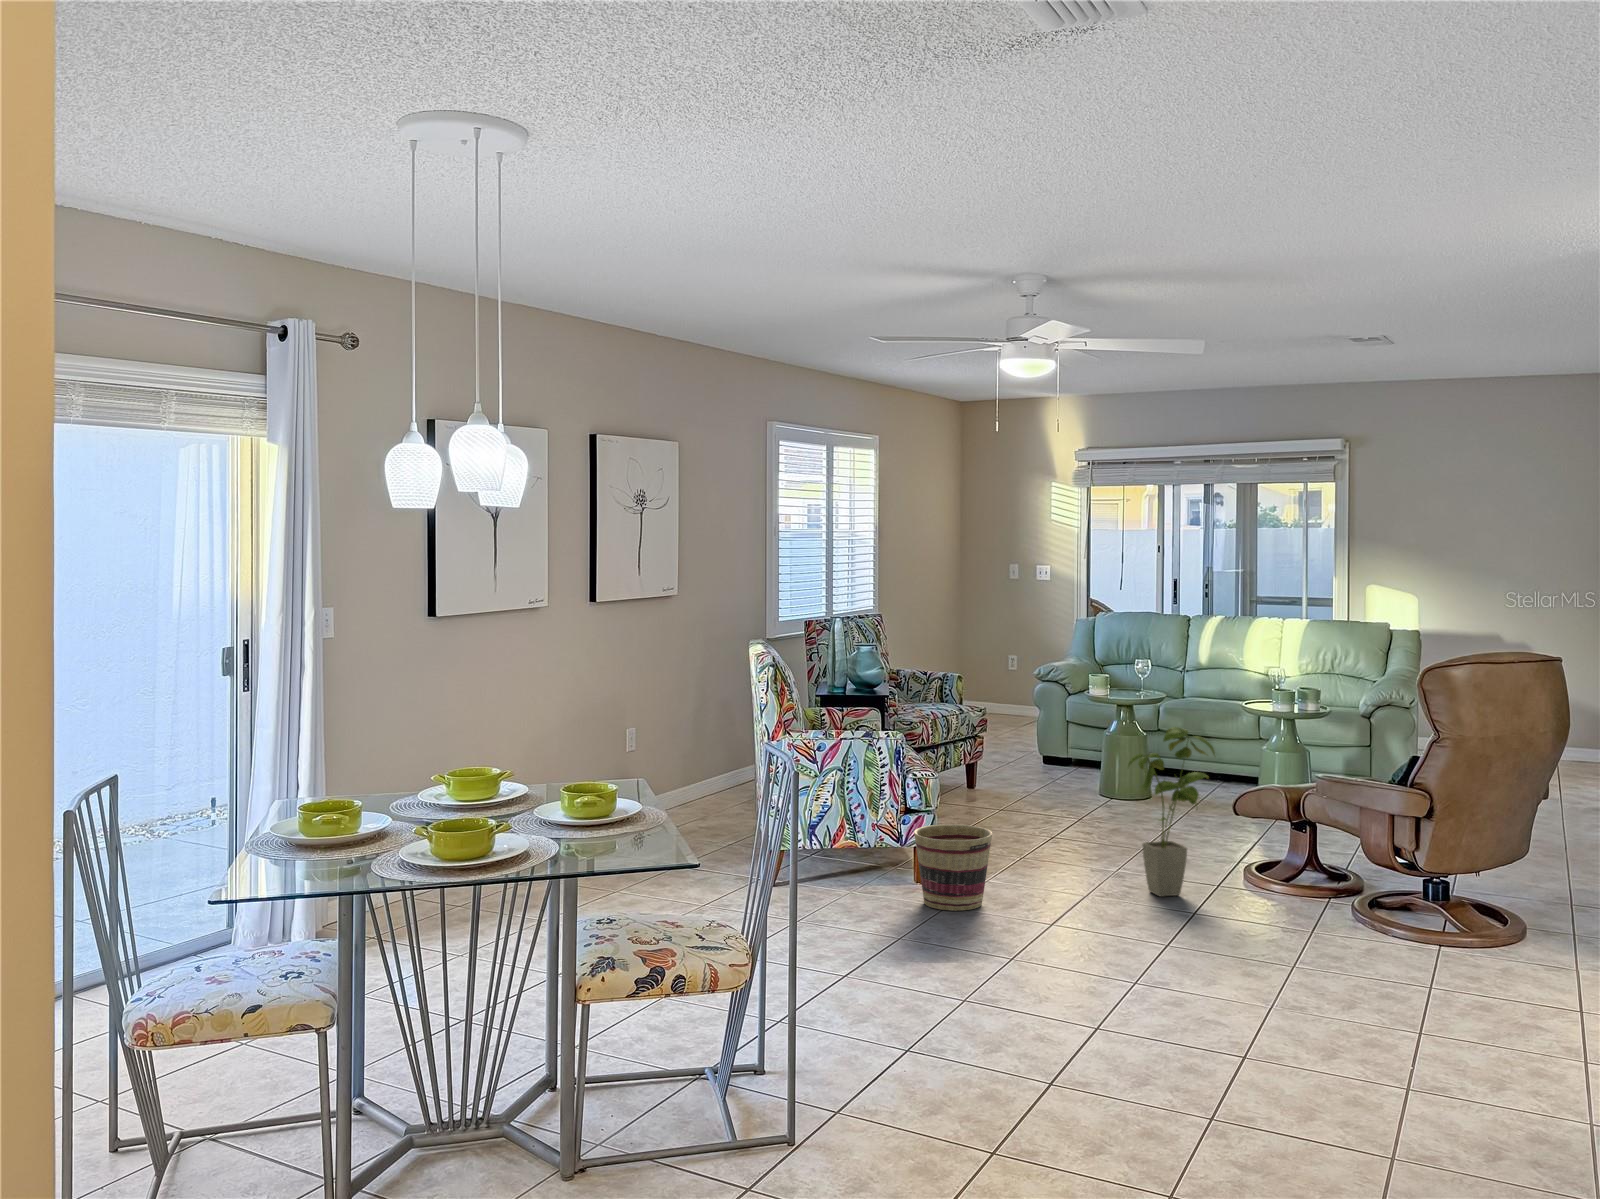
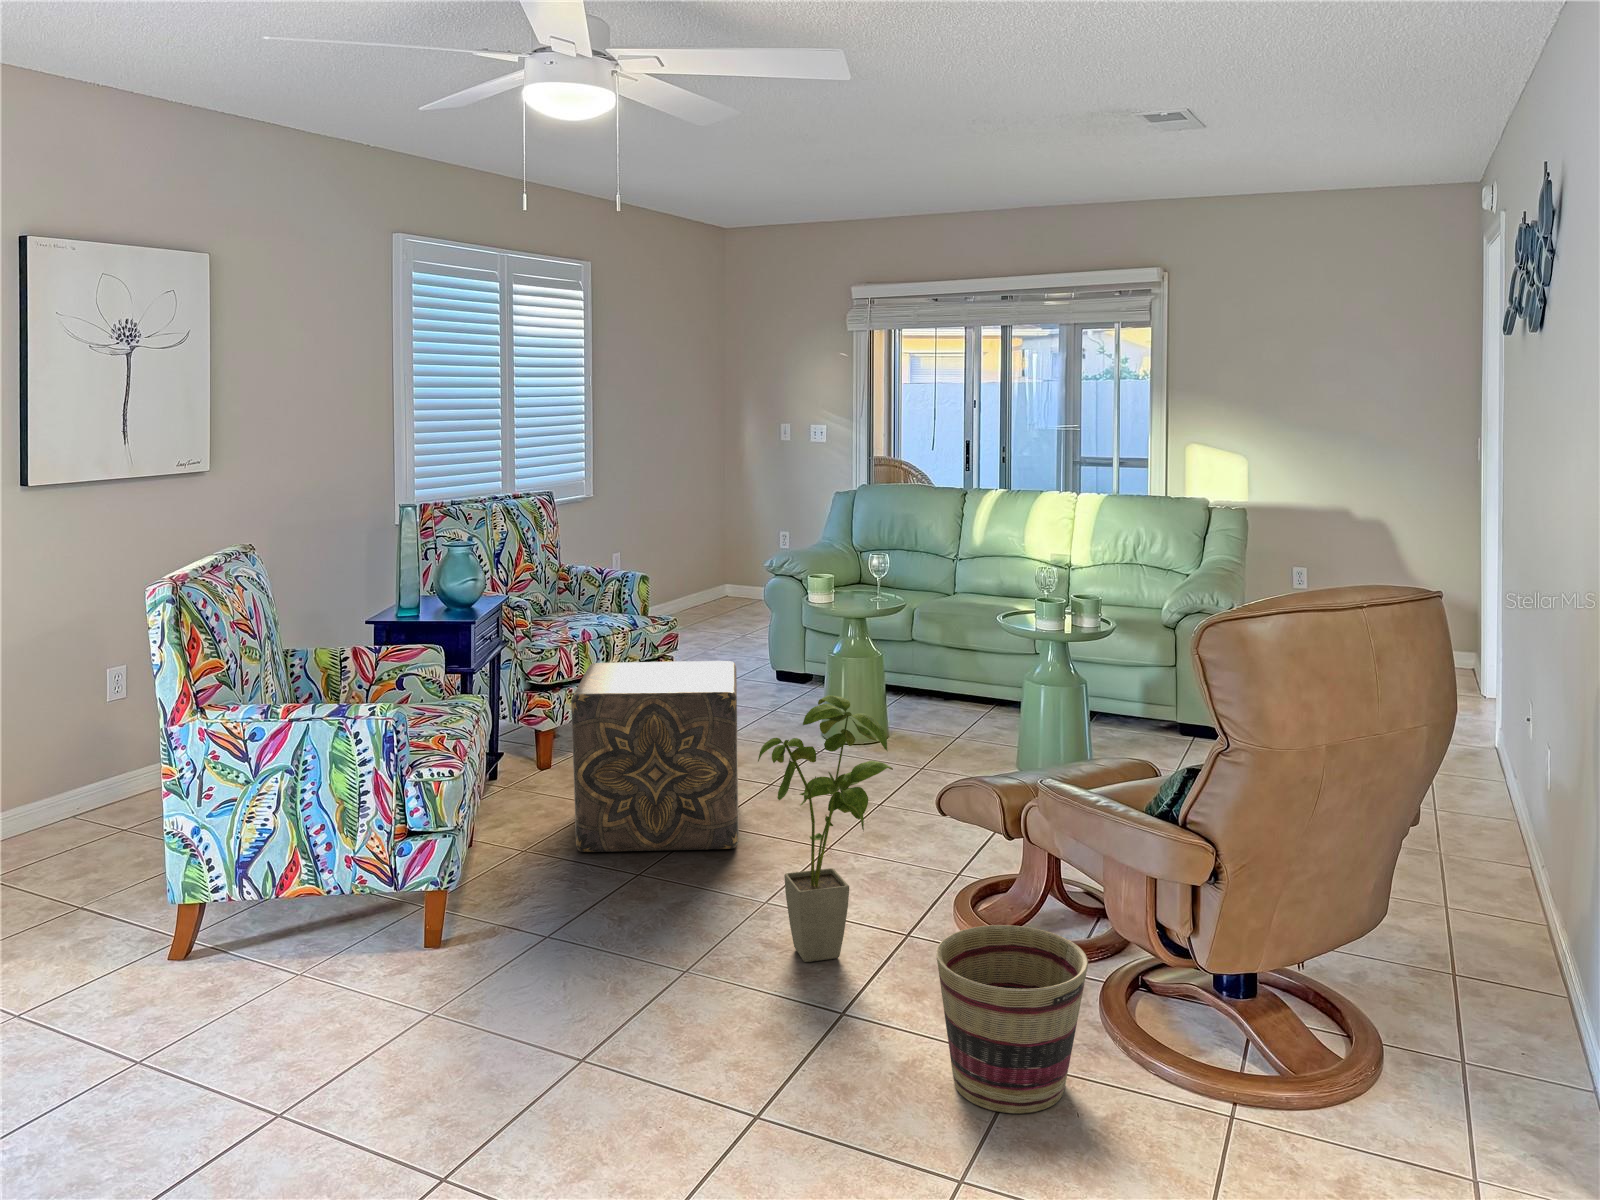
ottoman: none [960,727,1081,850] -> present [571,661,739,852]
basket: present [914,824,992,911] -> present [936,925,1088,1113]

